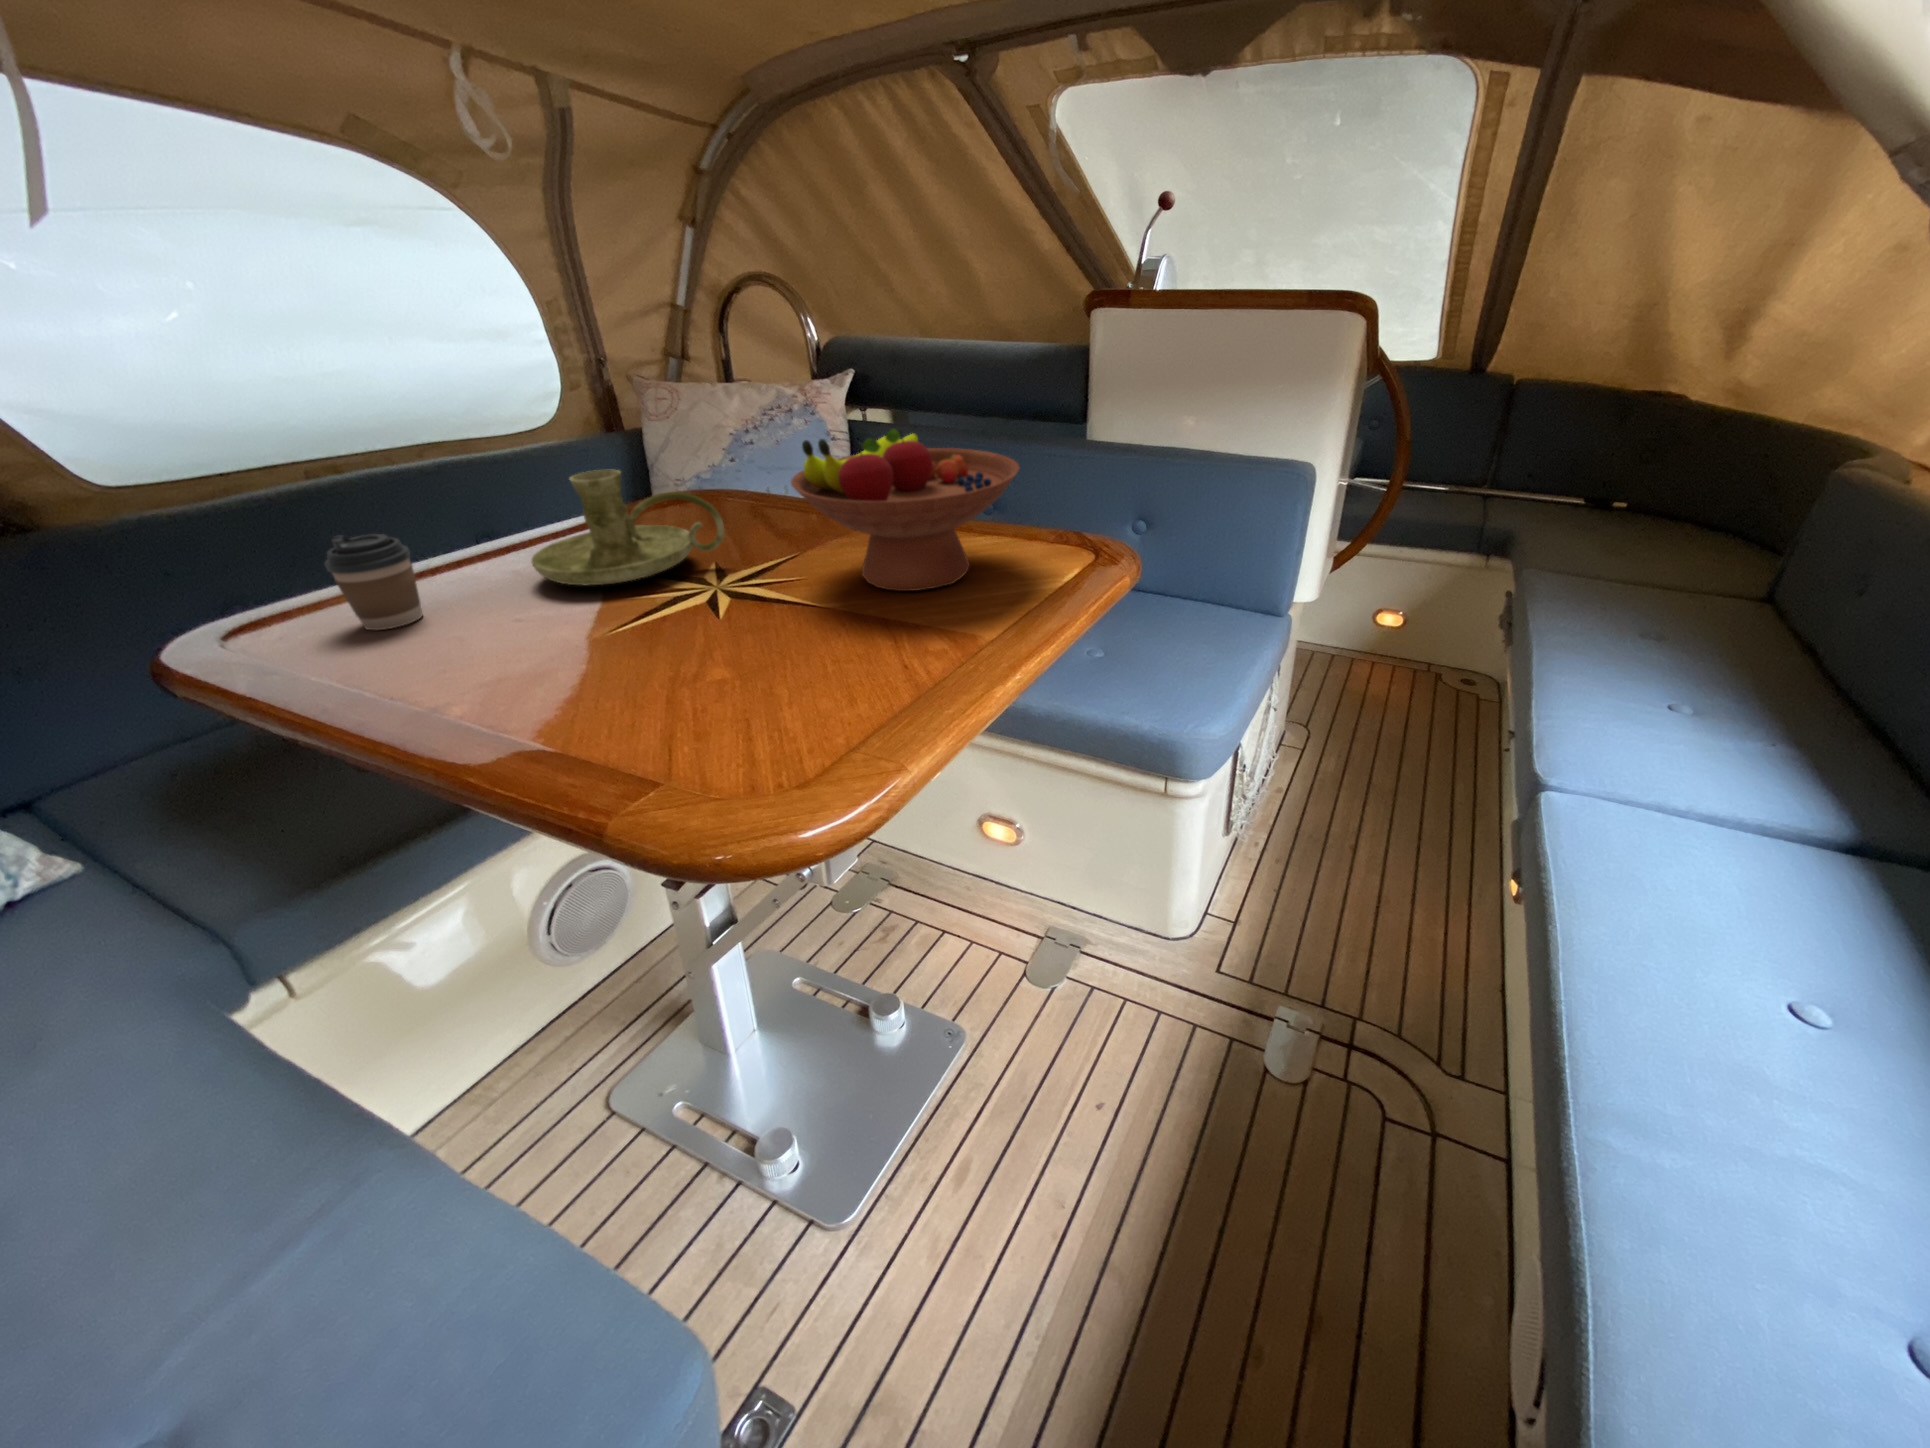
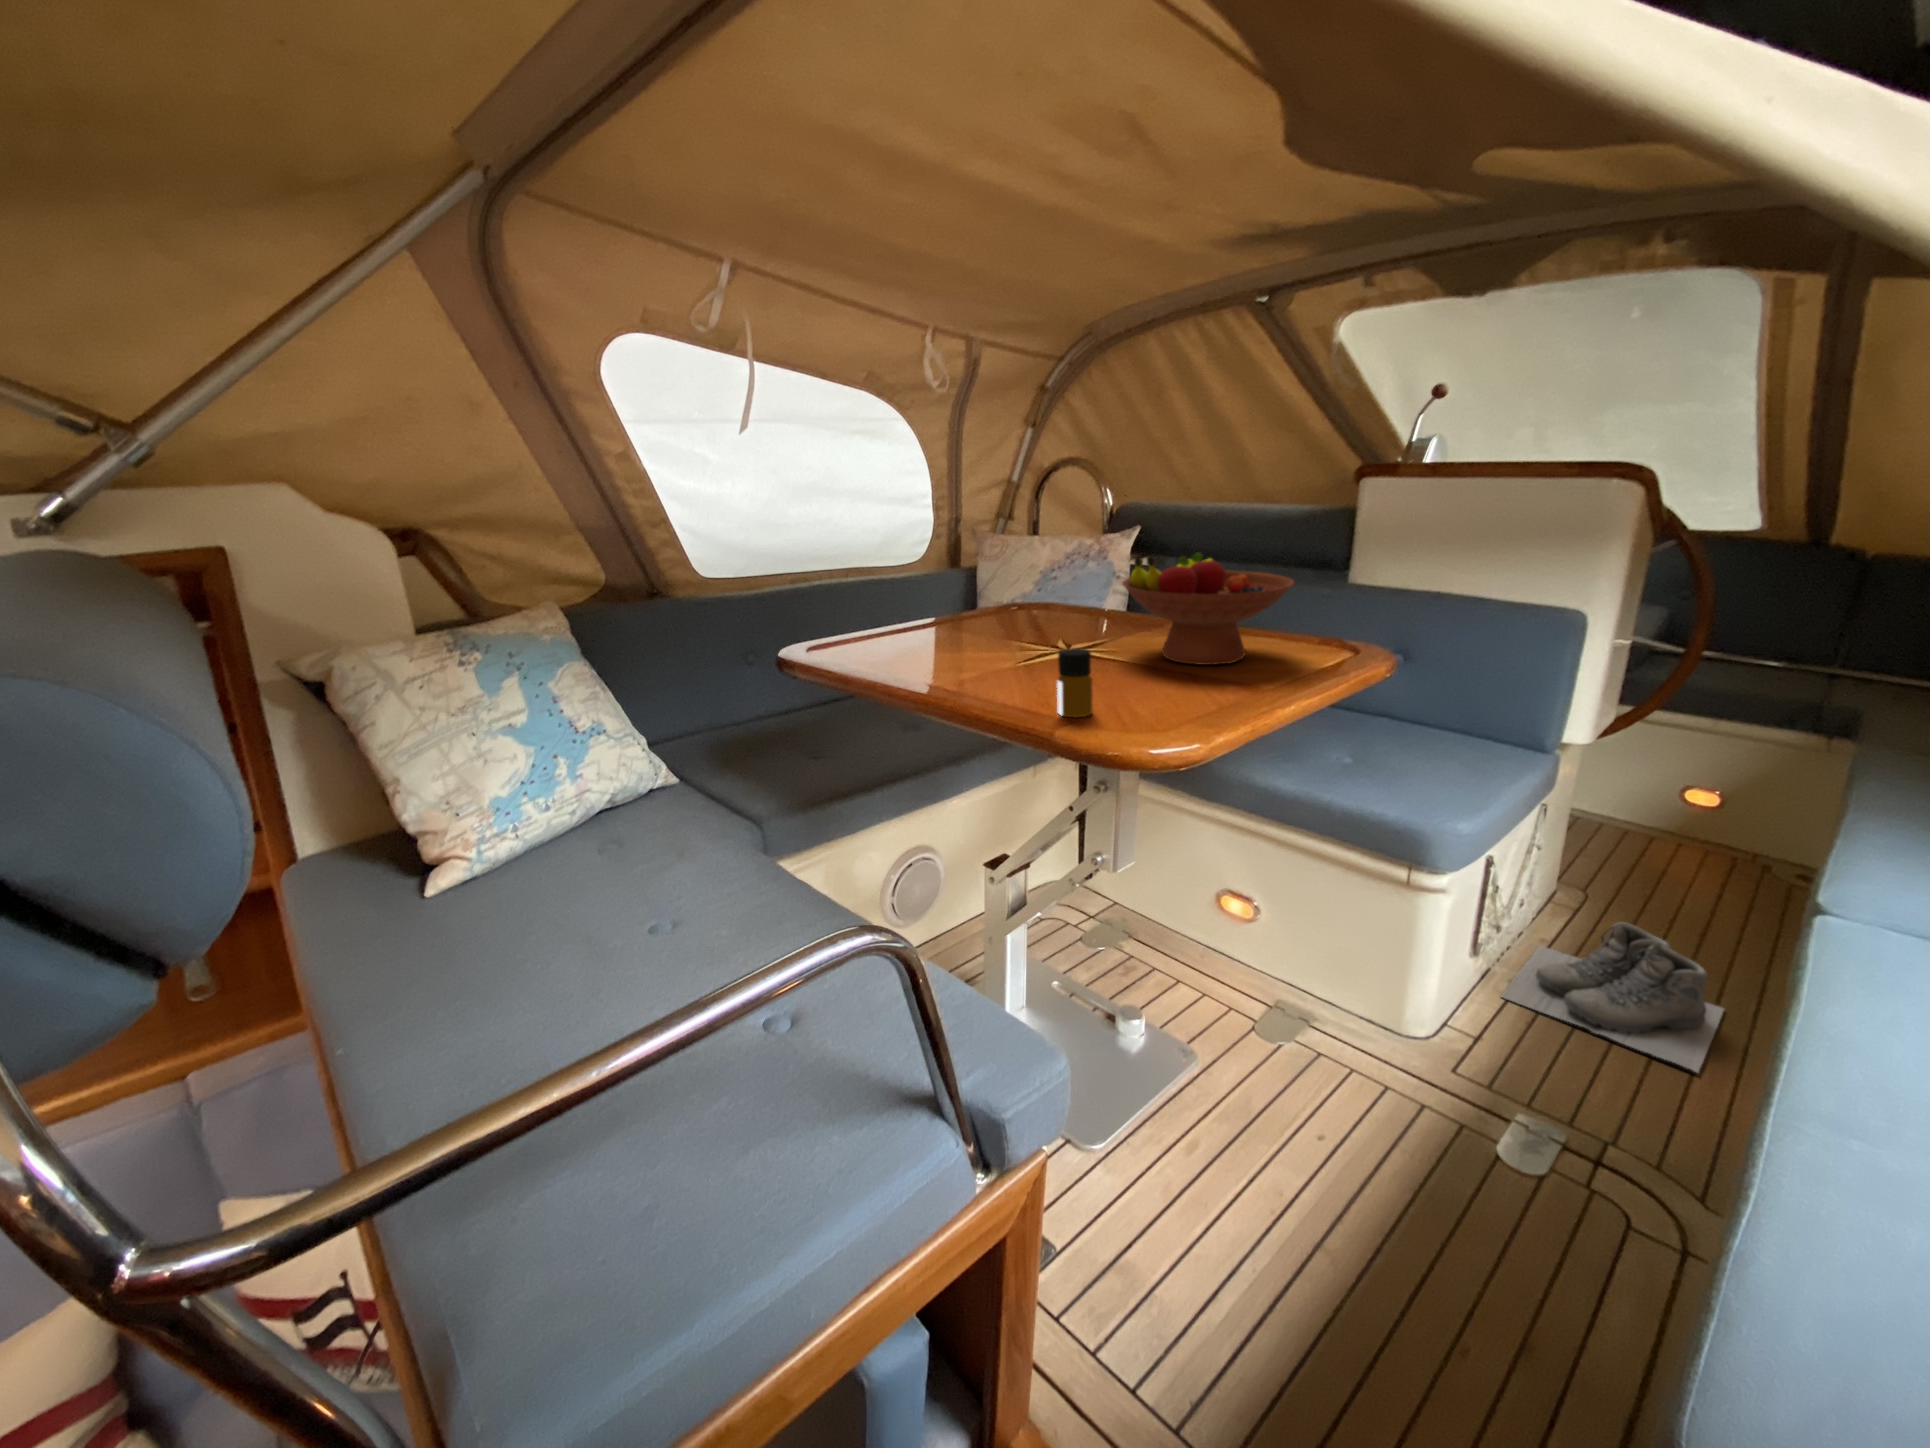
candle holder: present [532,470,724,585] -> none [939,575,1063,647]
coffee cup: present [325,534,423,630] -> none [839,601,881,659]
bottle: none [657,625,736,740] -> present [1057,648,1093,717]
boots: none [1250,772,1422,912] -> present [1501,922,1724,1073]

